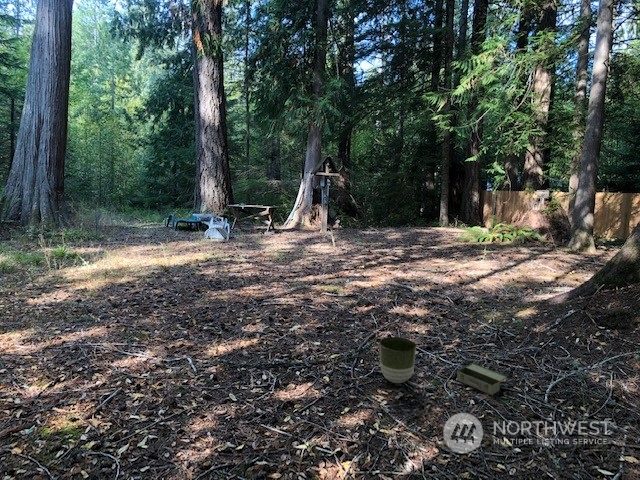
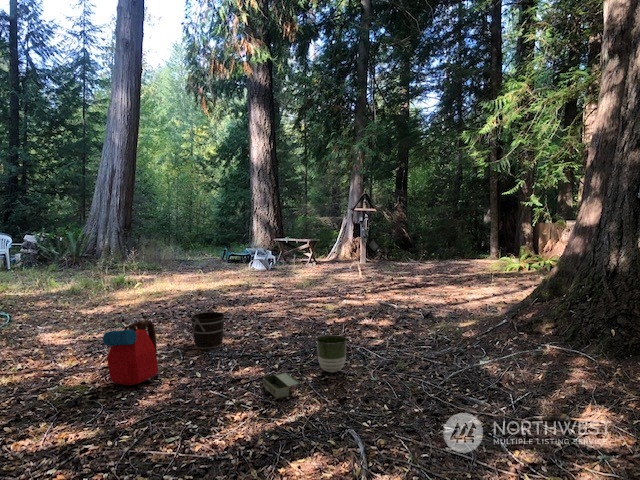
bucket: none [201,304,241,353] -> present [191,311,224,349]
backpack: none [111,332,187,422] -> present [103,321,158,386]
toolbox: present [457,363,507,395] -> present [263,372,300,399]

